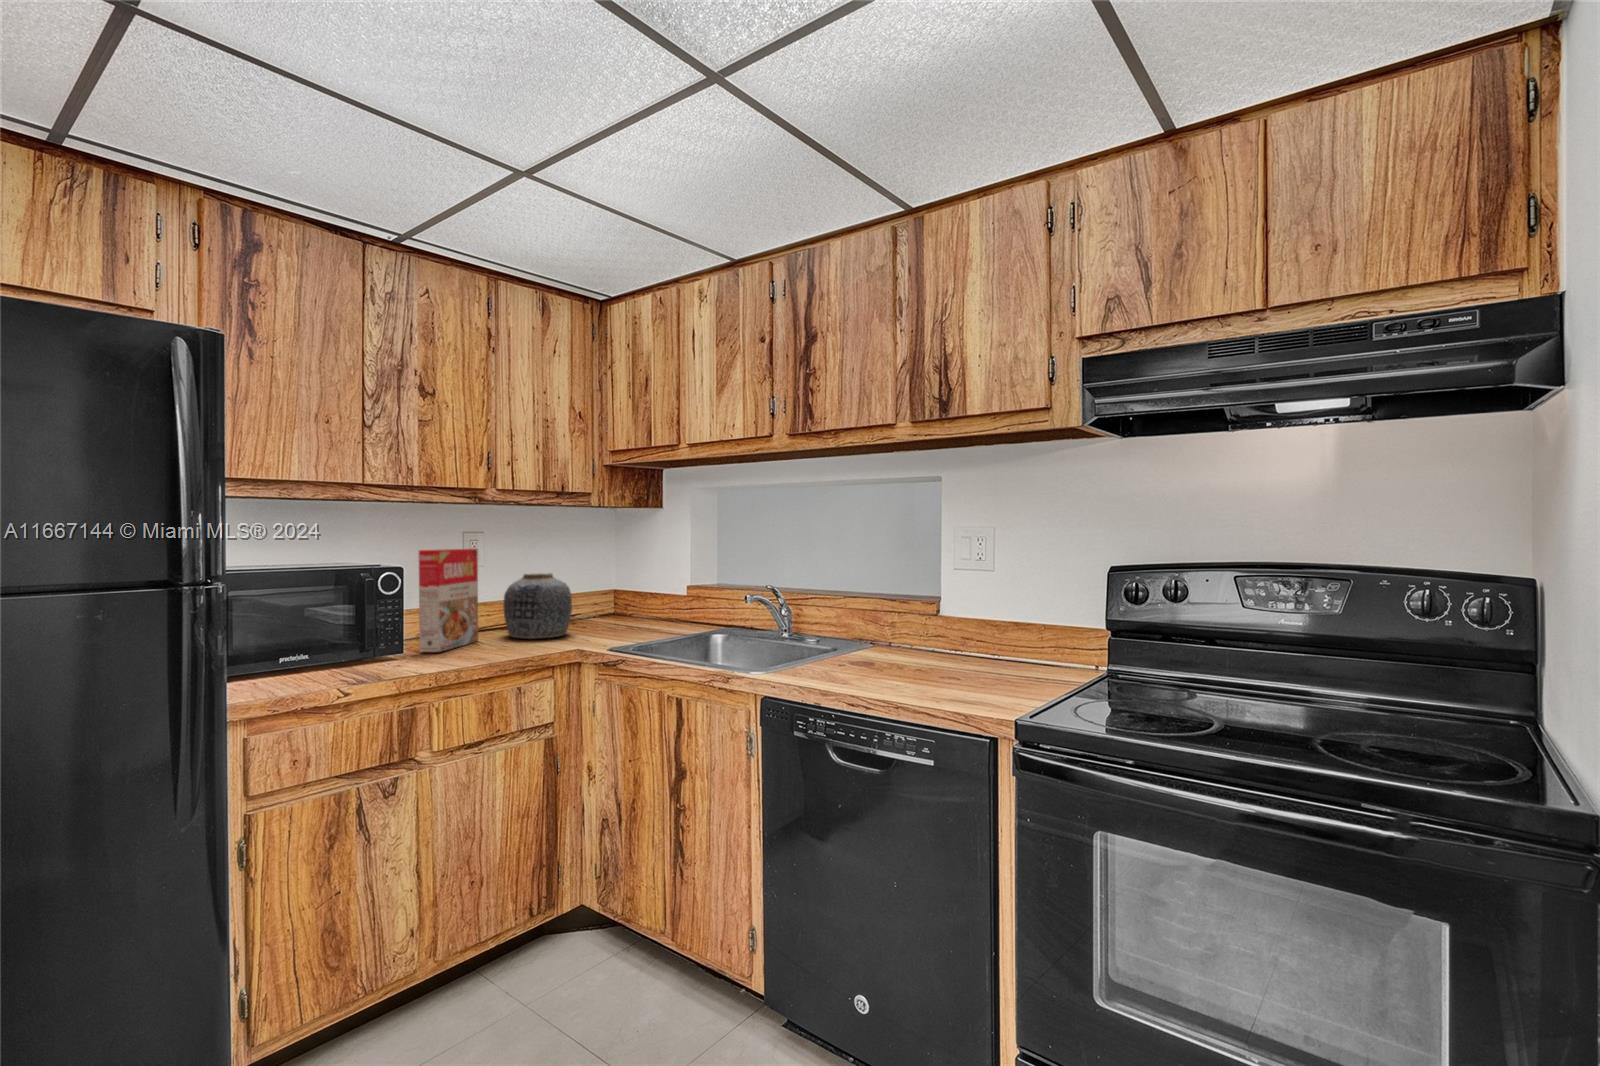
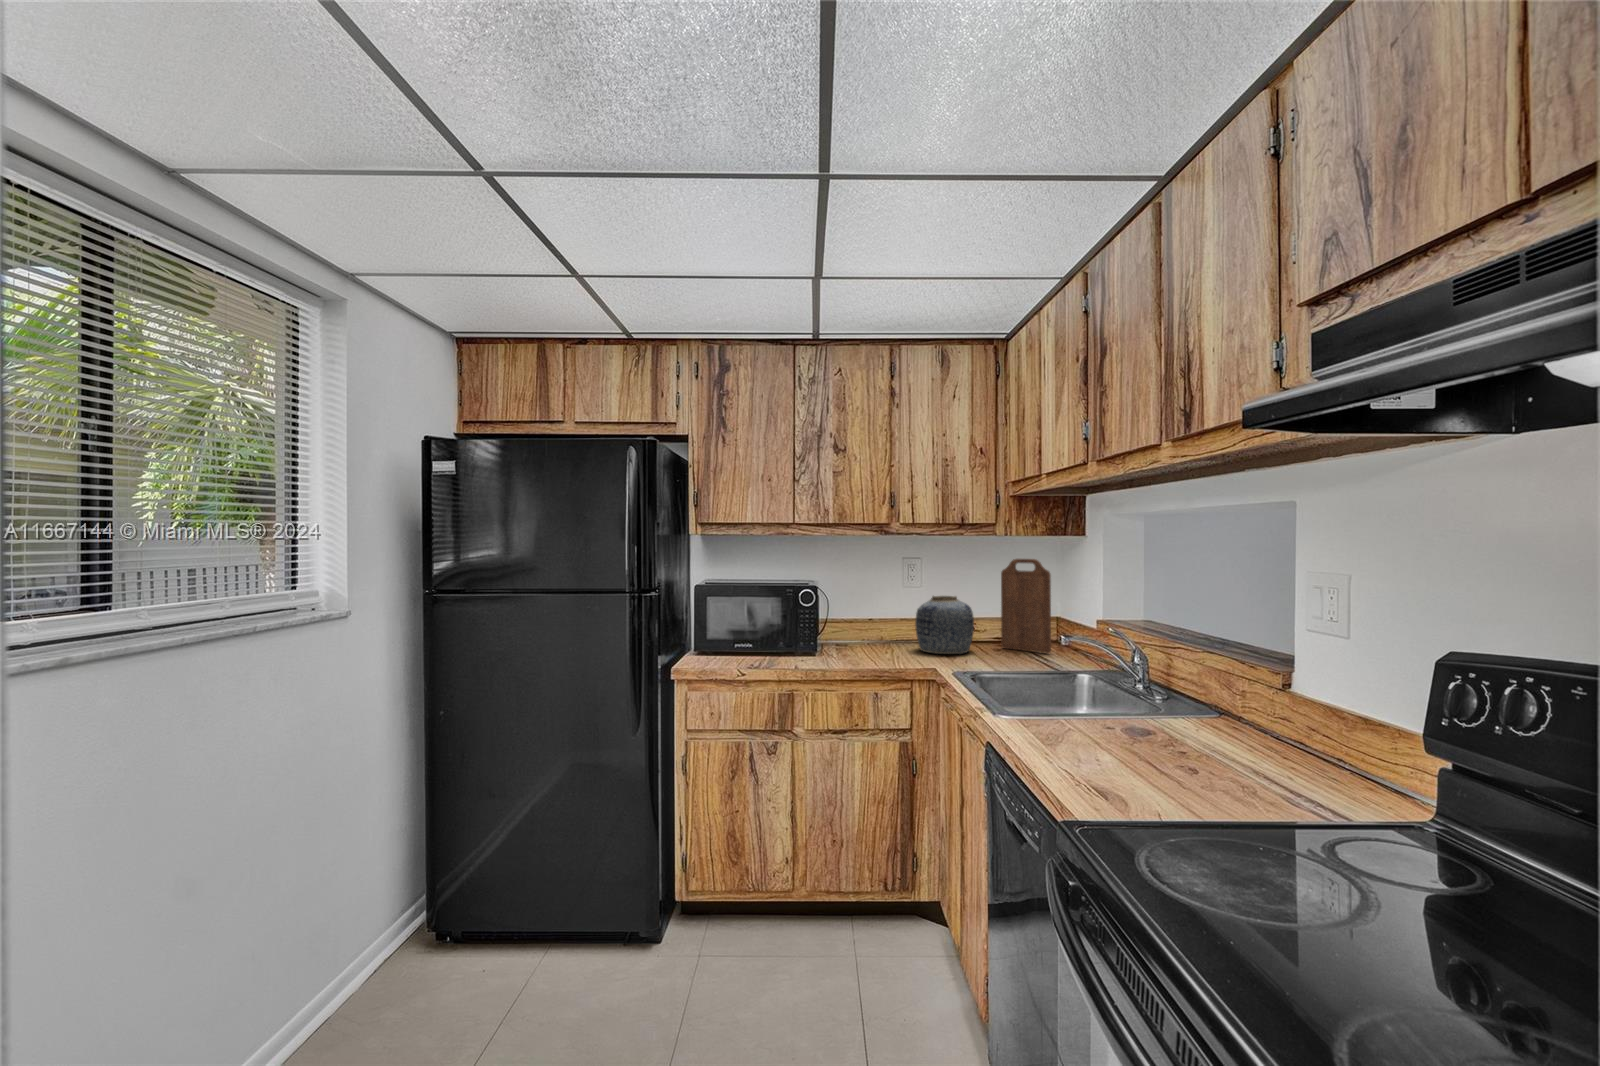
cutting board: none [583,531,640,627] -> present [1001,559,1051,653]
cereal box: present [419,548,478,652] -> none [836,572,893,654]

